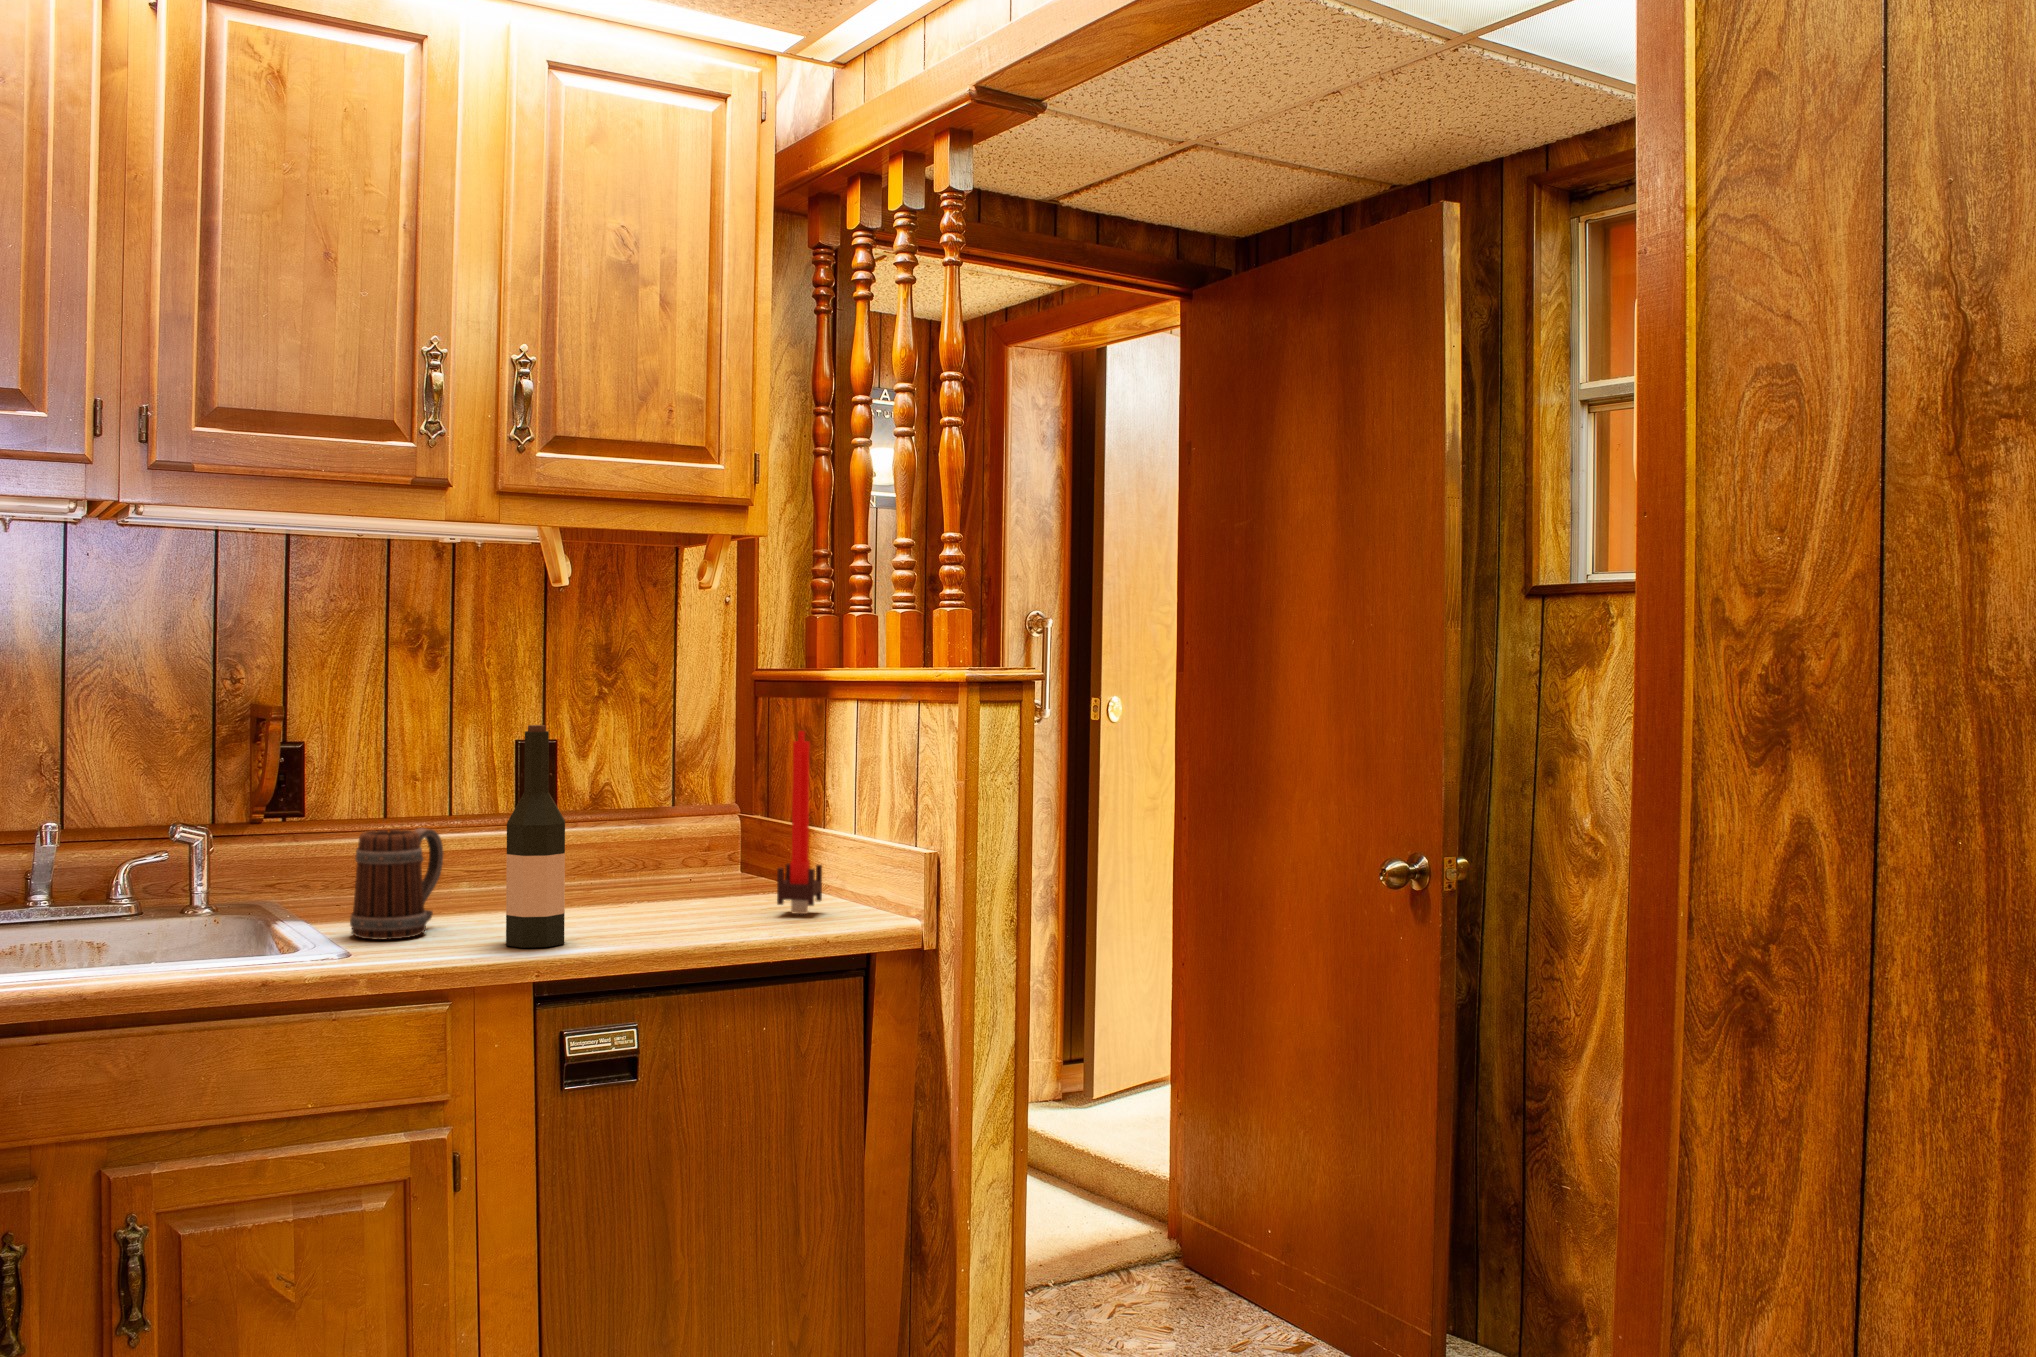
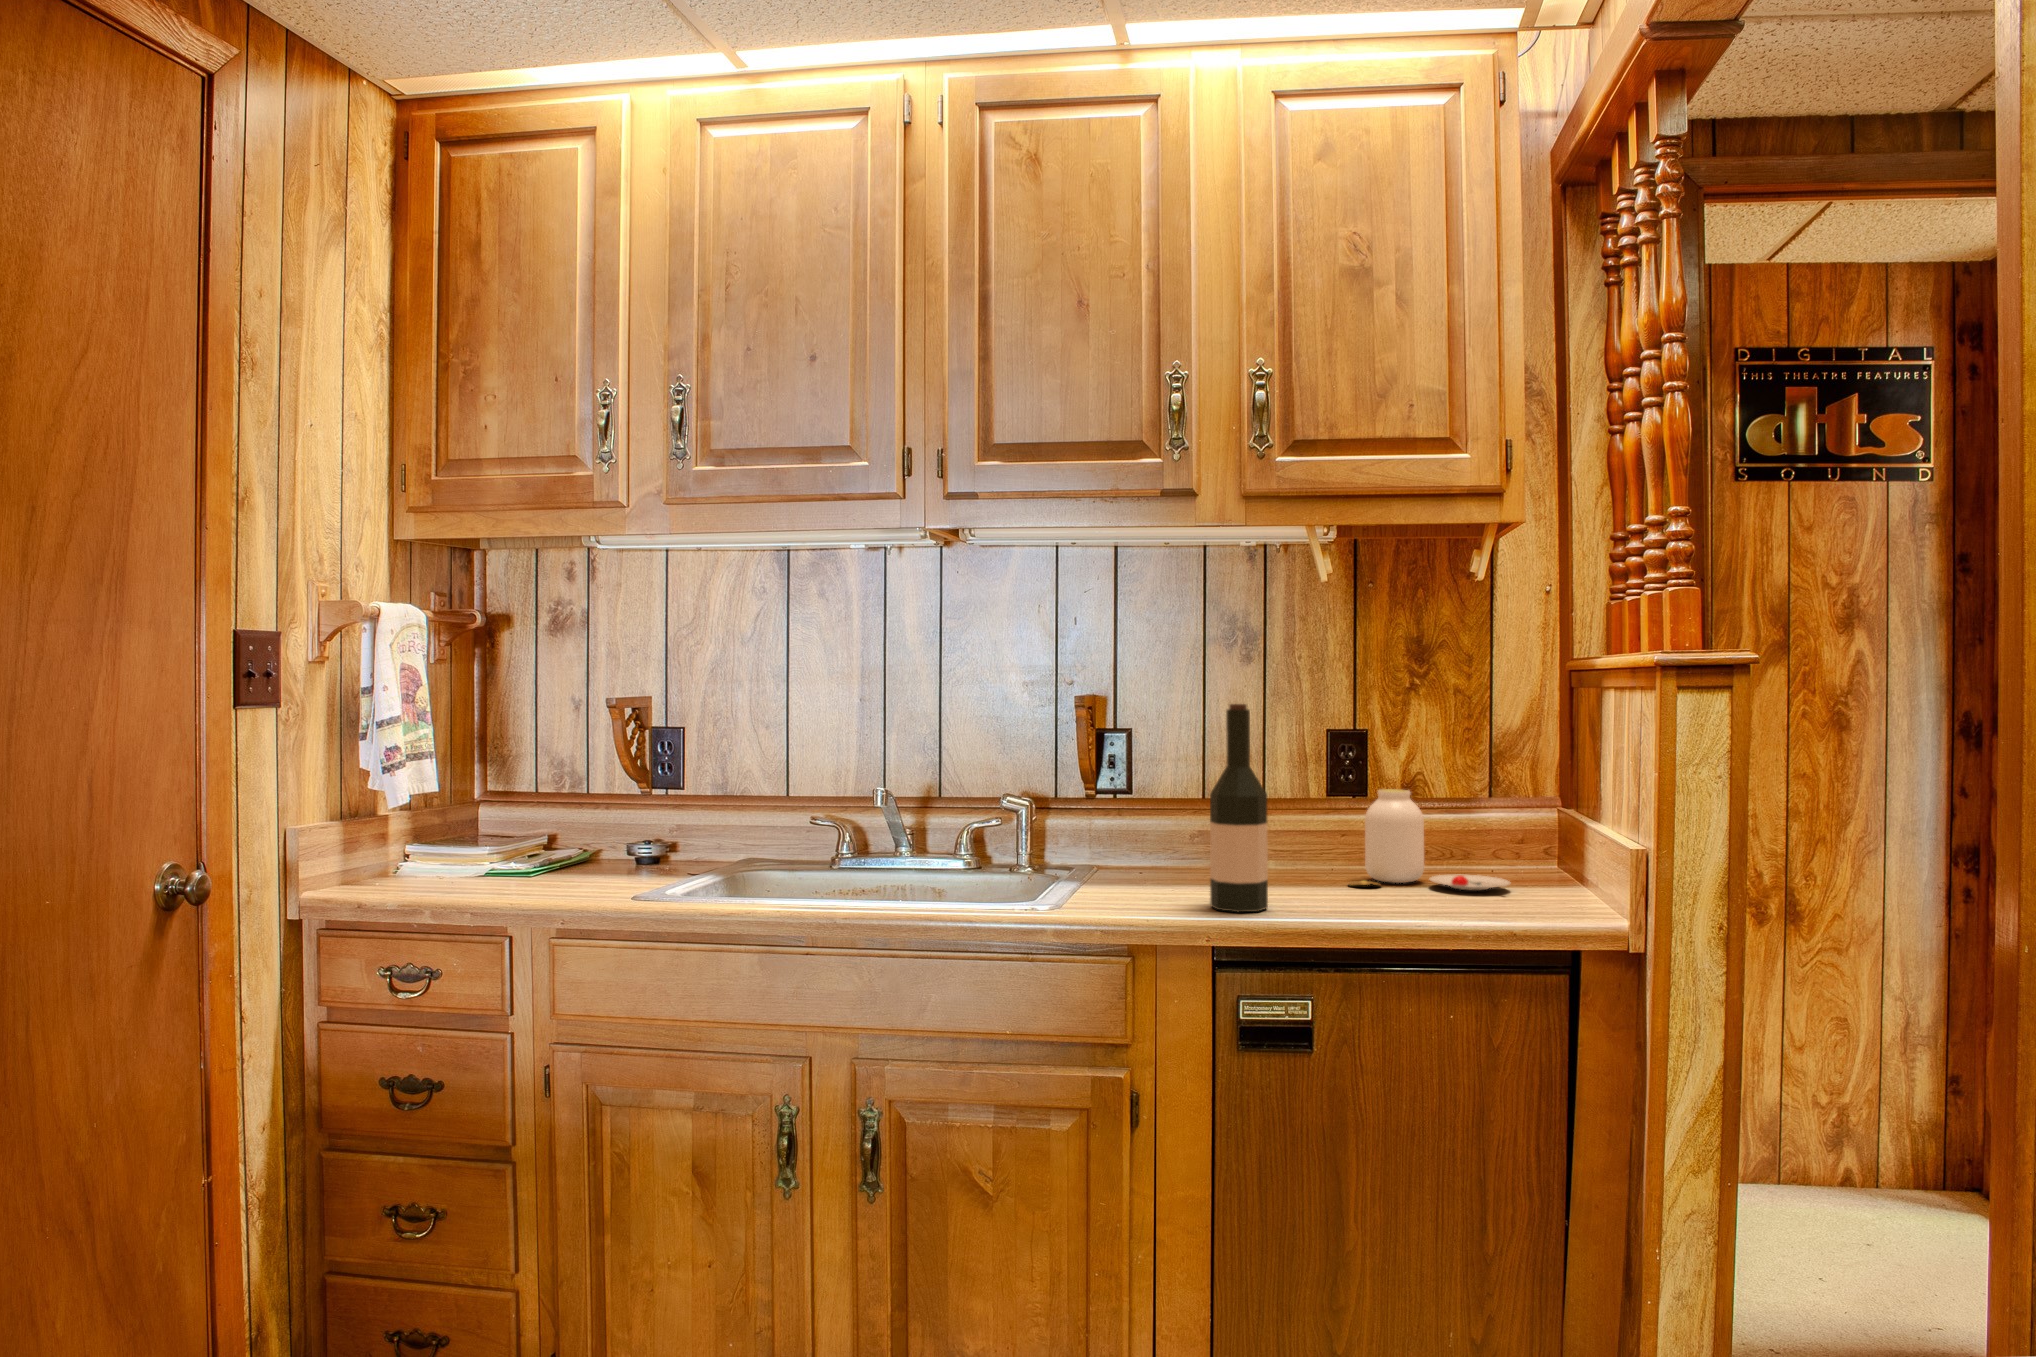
candle: present [777,731,822,914] -> none [1519,717,1579,915]
jar: none [578,805,736,910] -> present [1349,789,1510,891]
beer mug: present [350,828,444,940] -> none [1120,795,1209,890]

